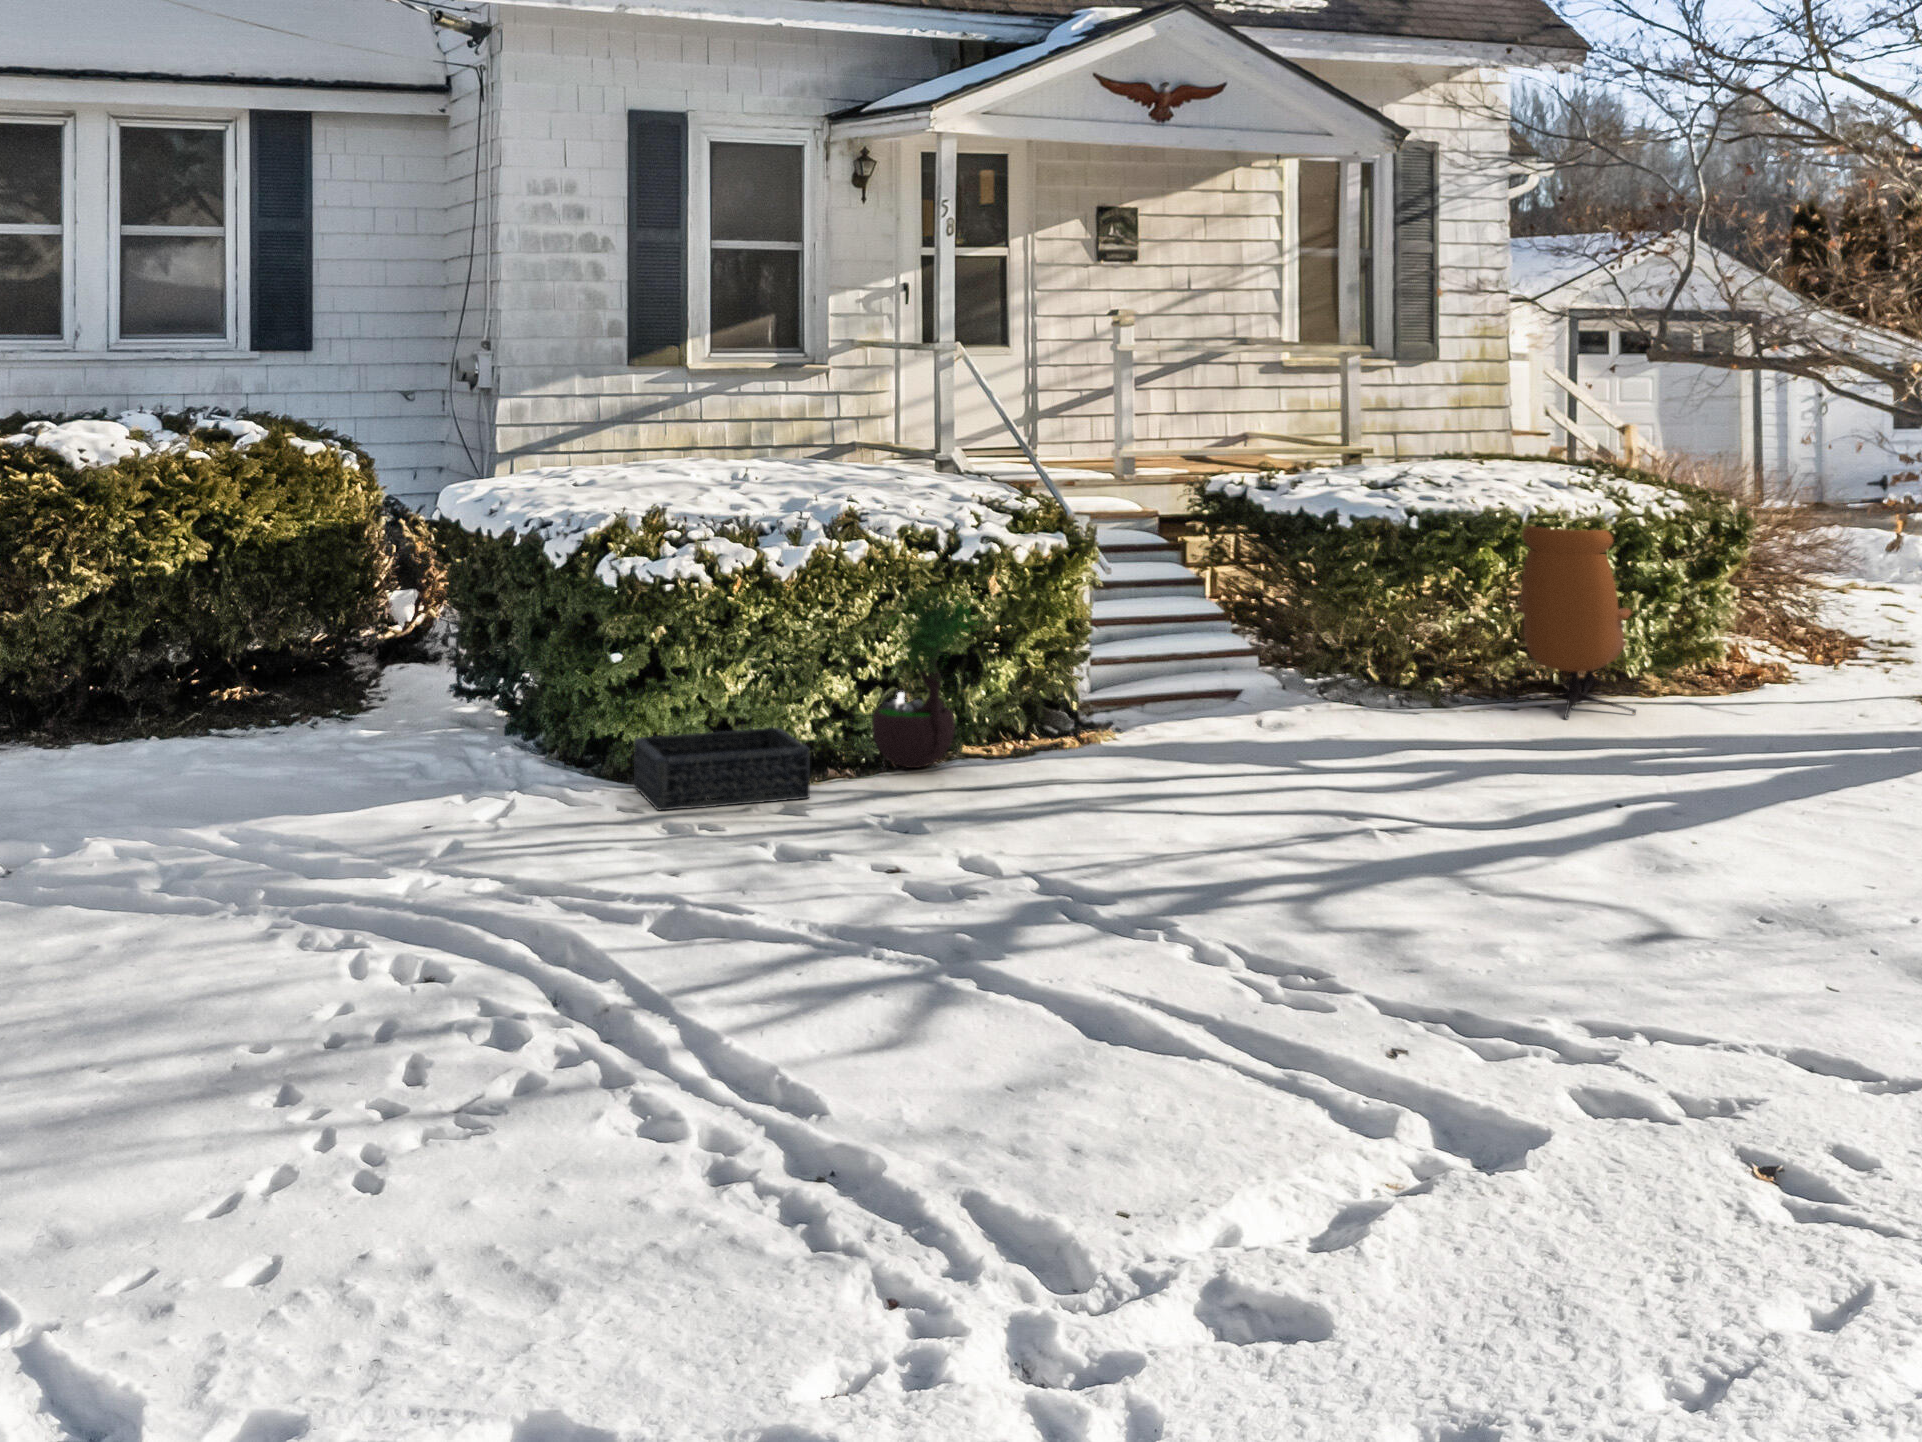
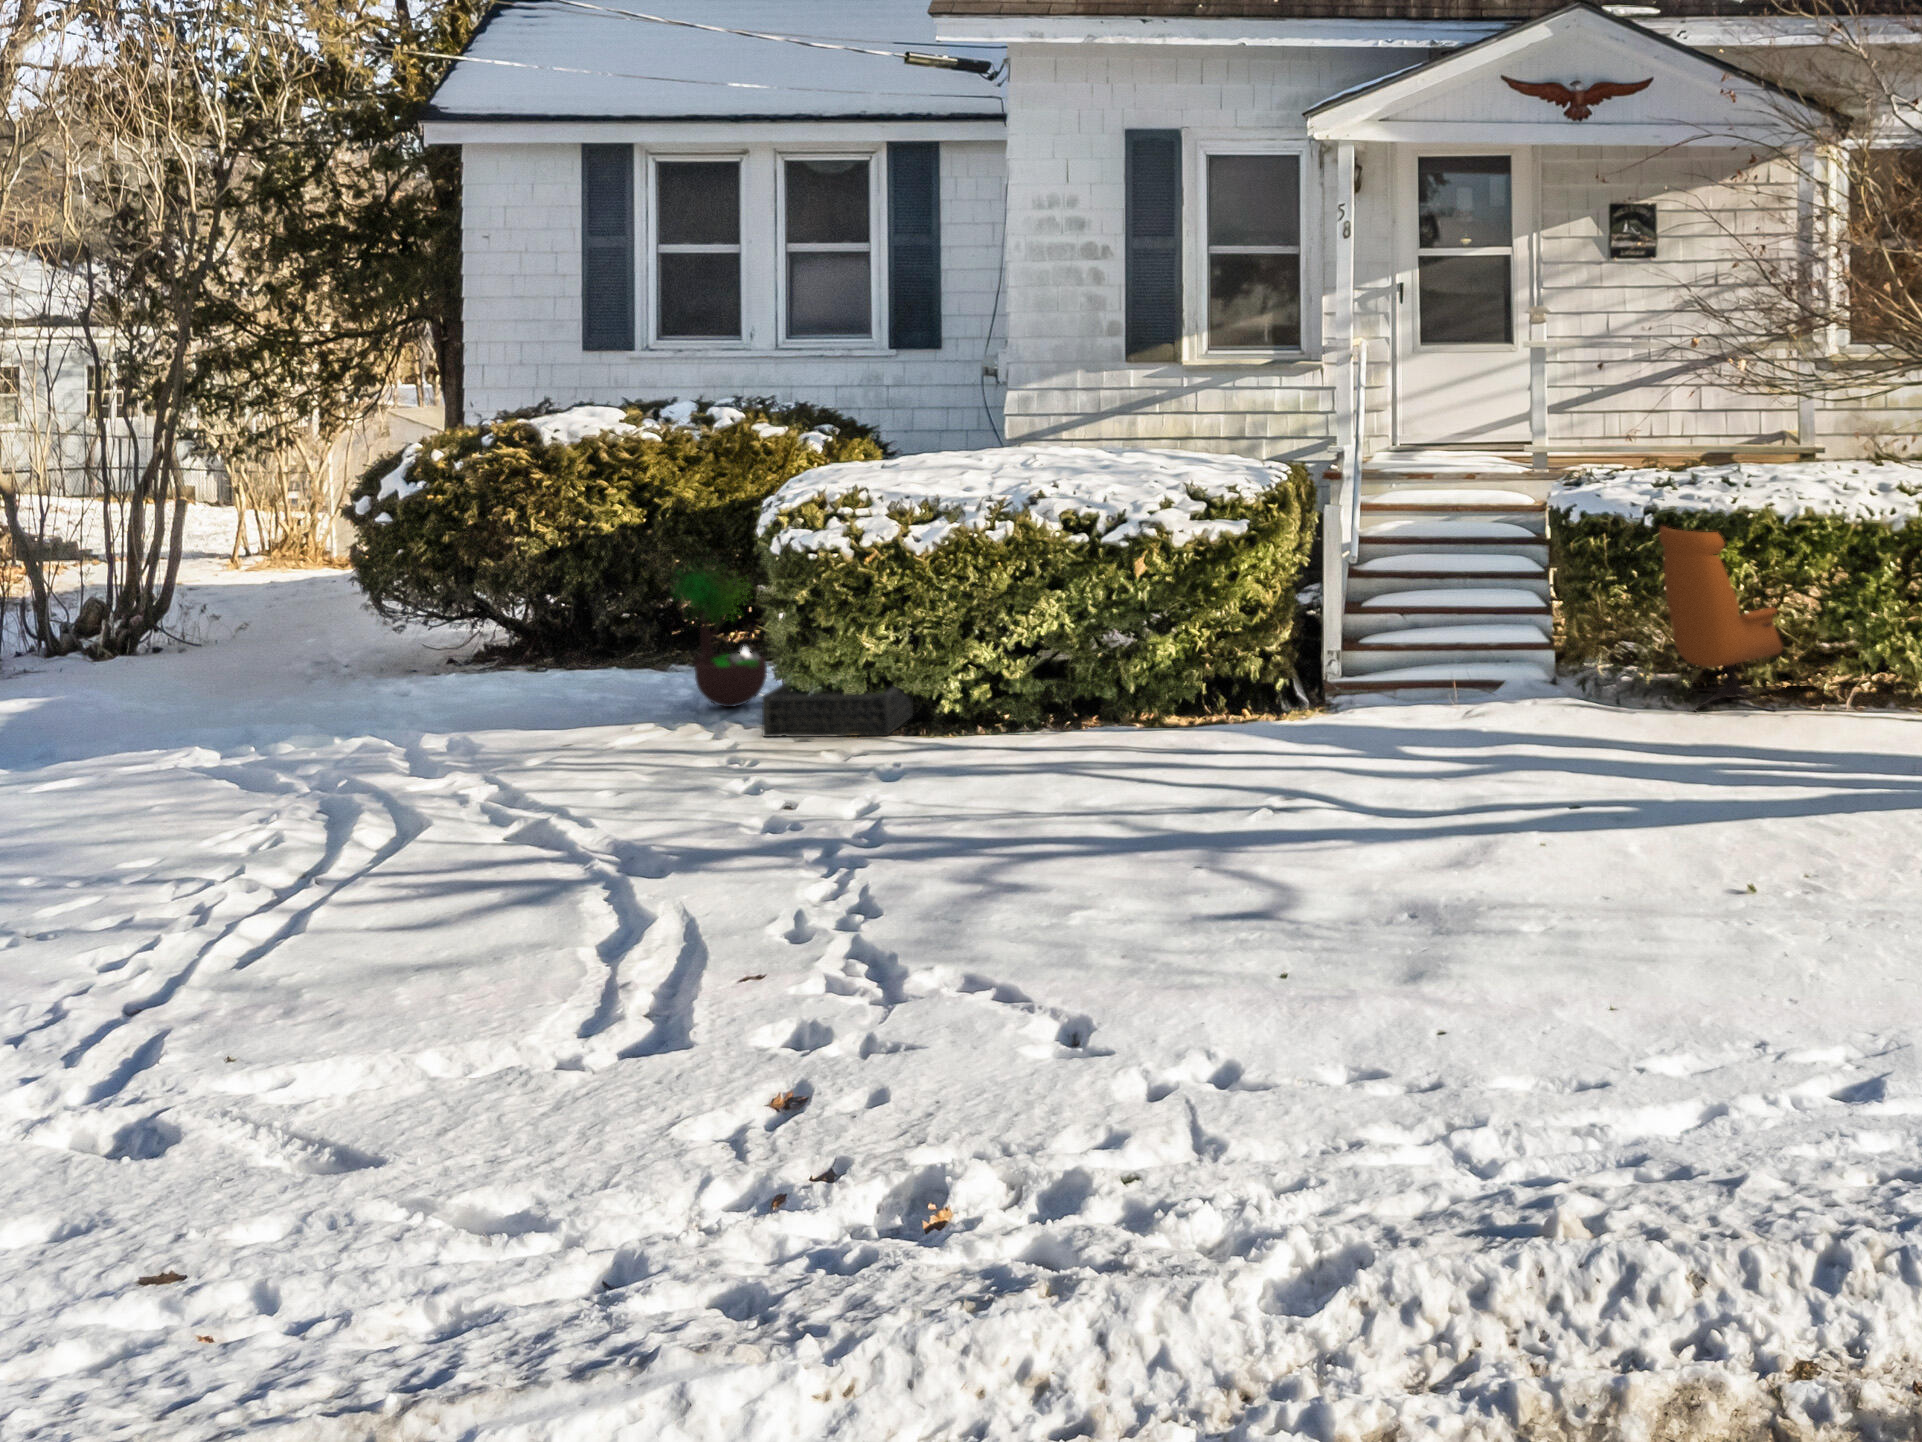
potted tree: present [872,588,977,768] -> present [671,563,767,707]

